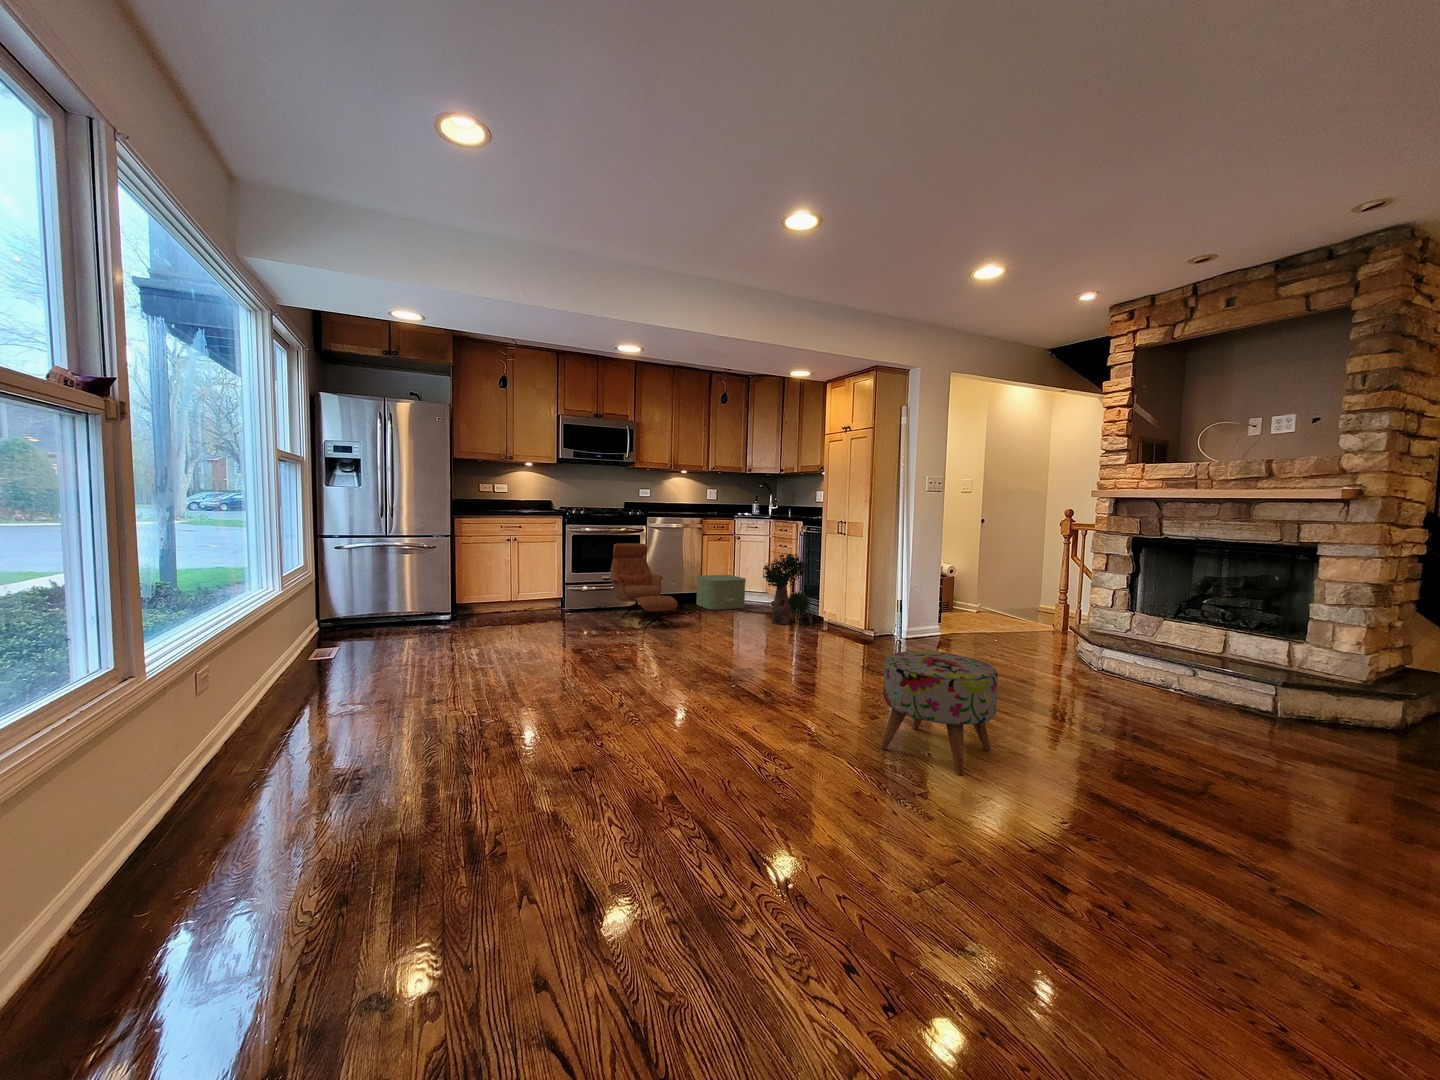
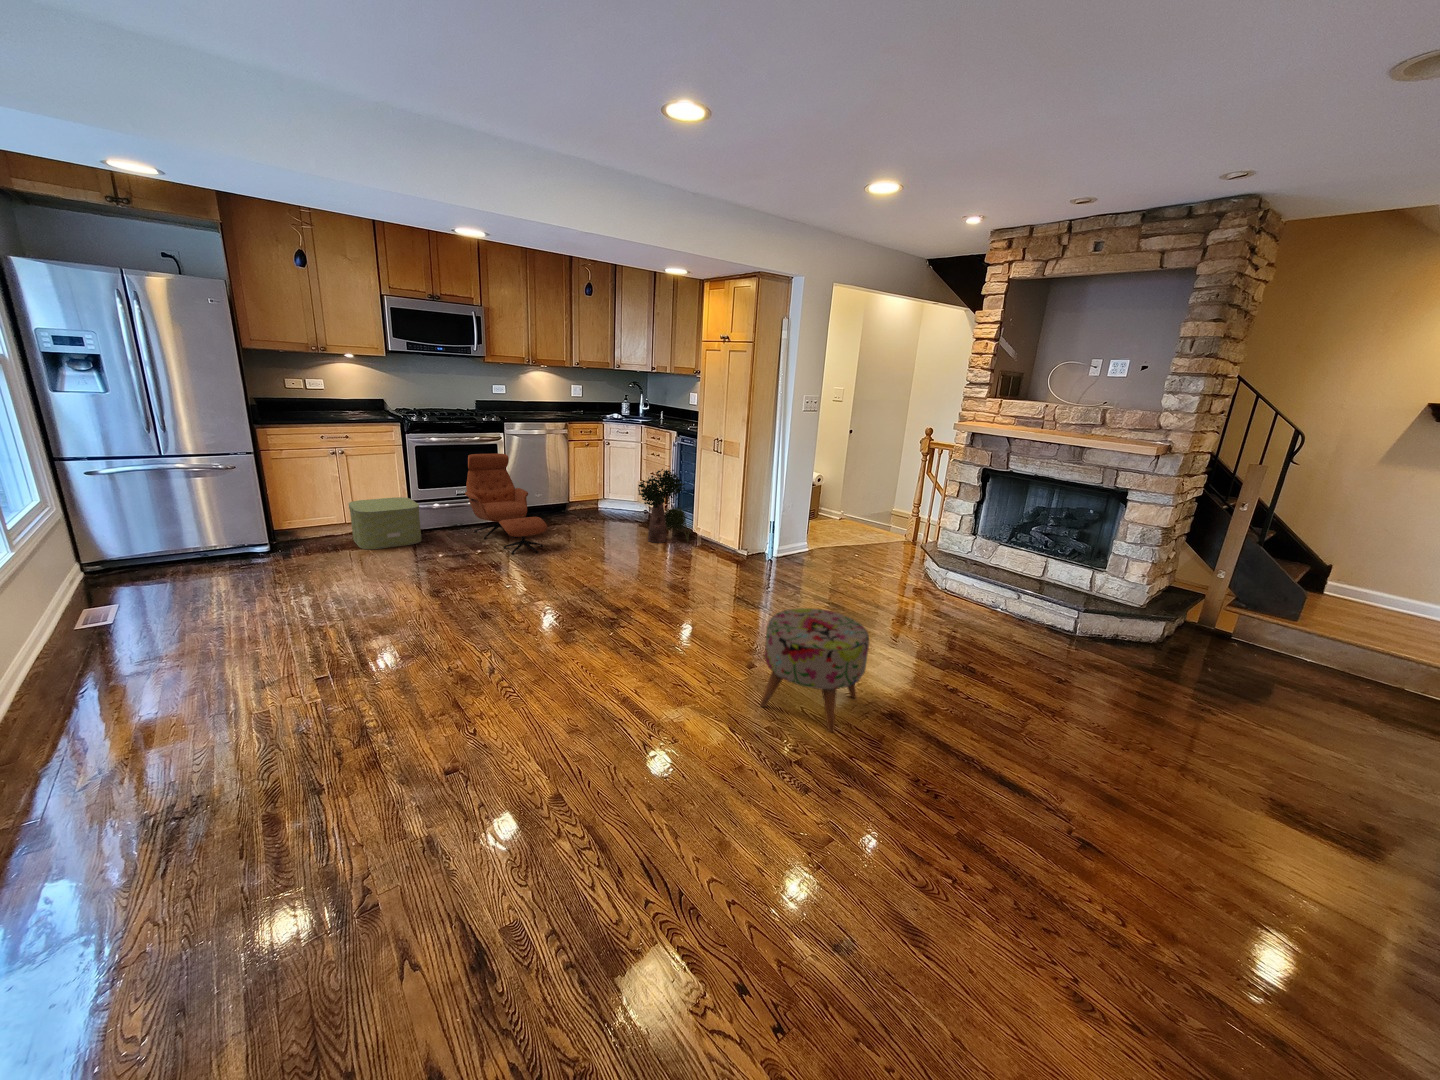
storage box: present [696,575,746,610] -> present [348,497,422,549]

